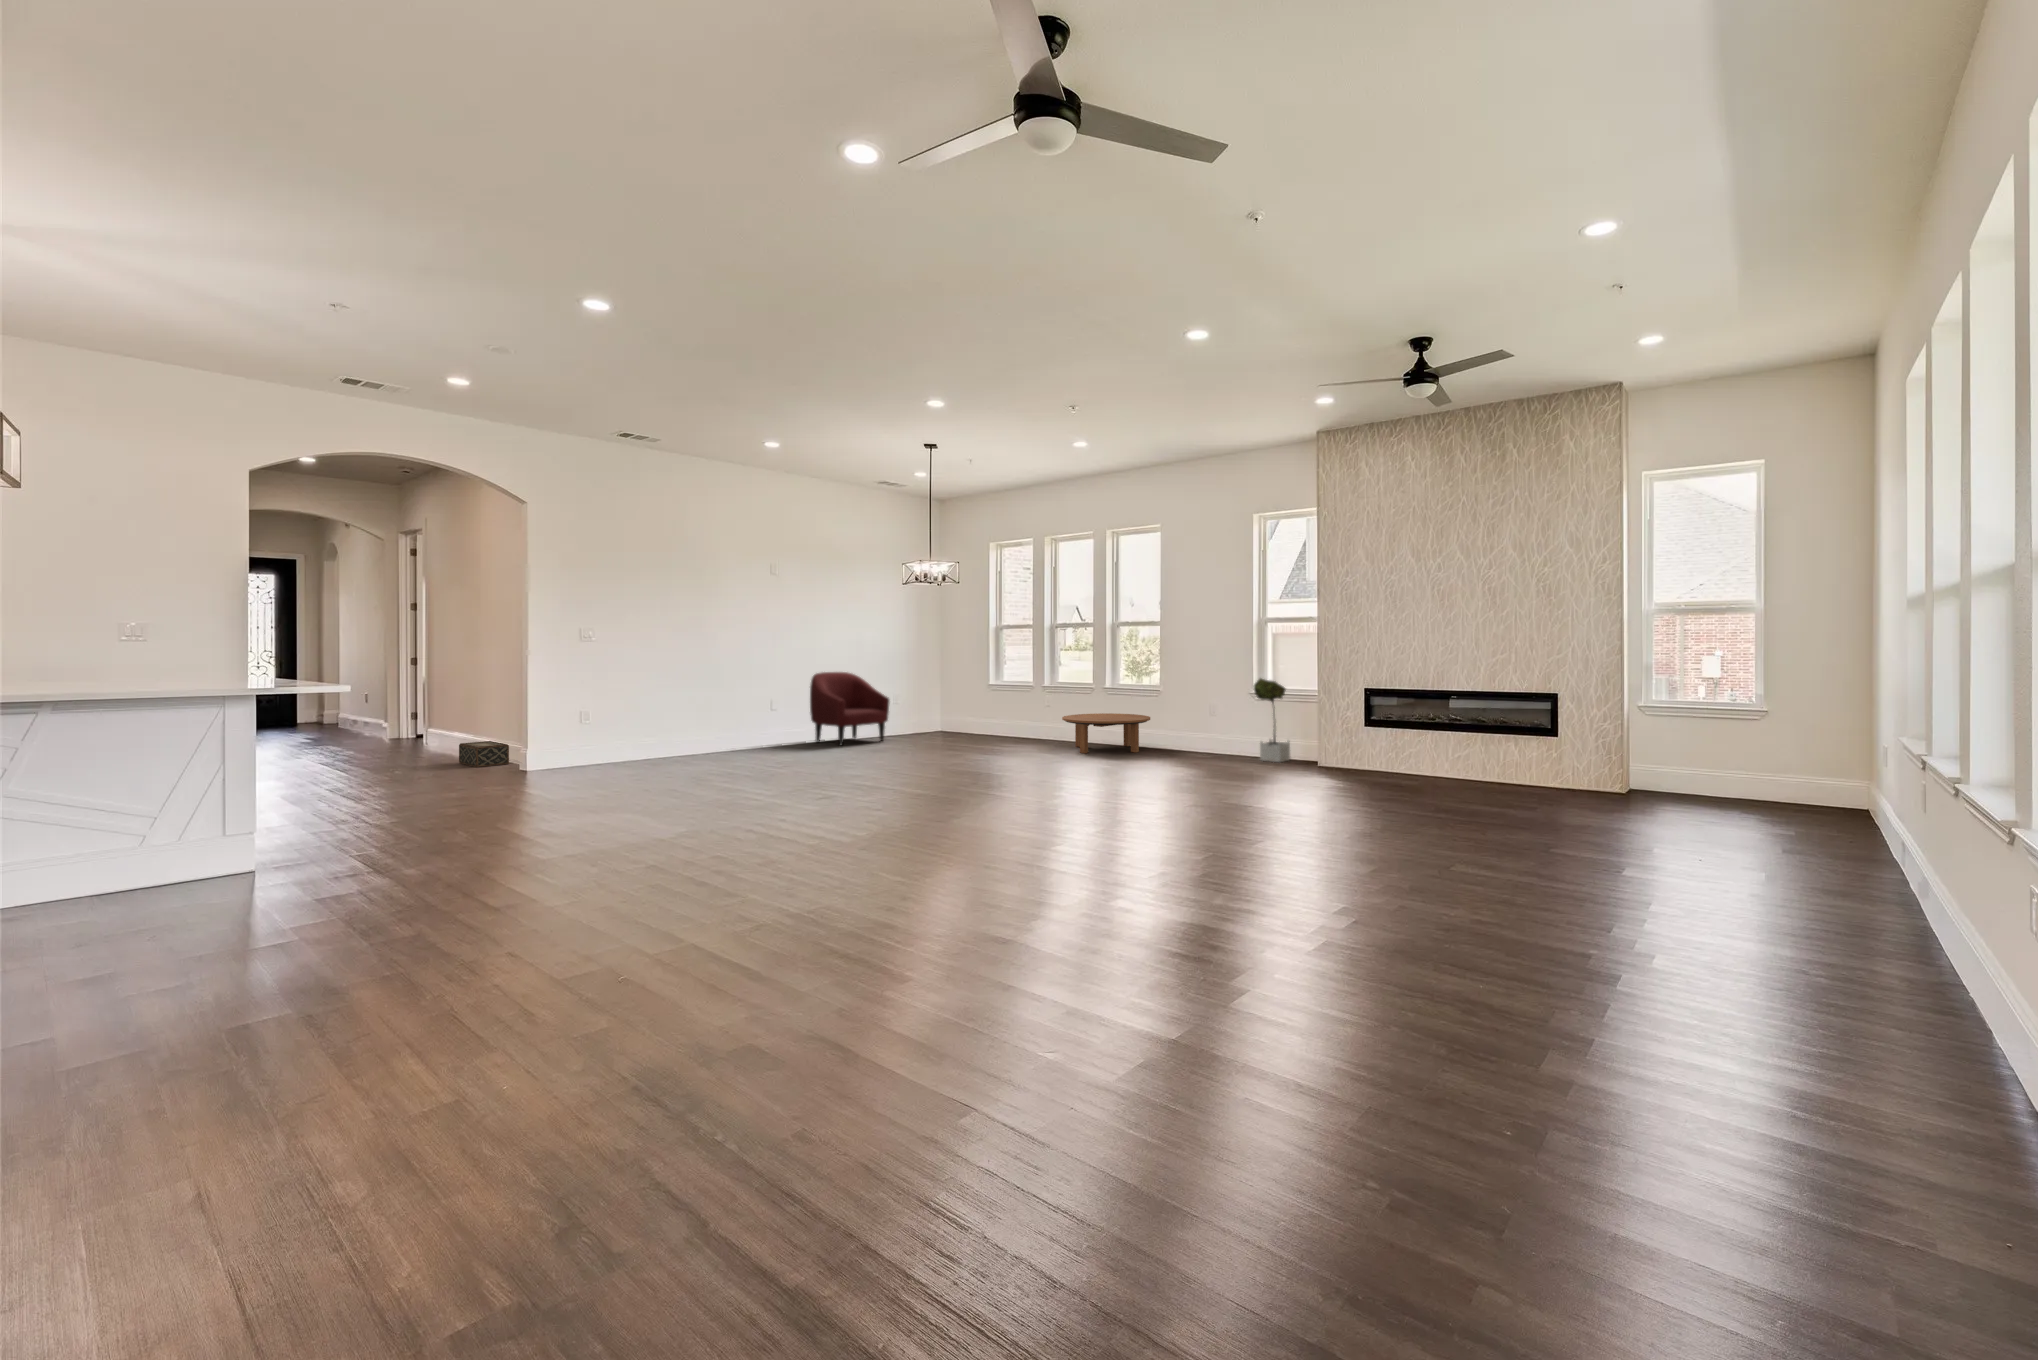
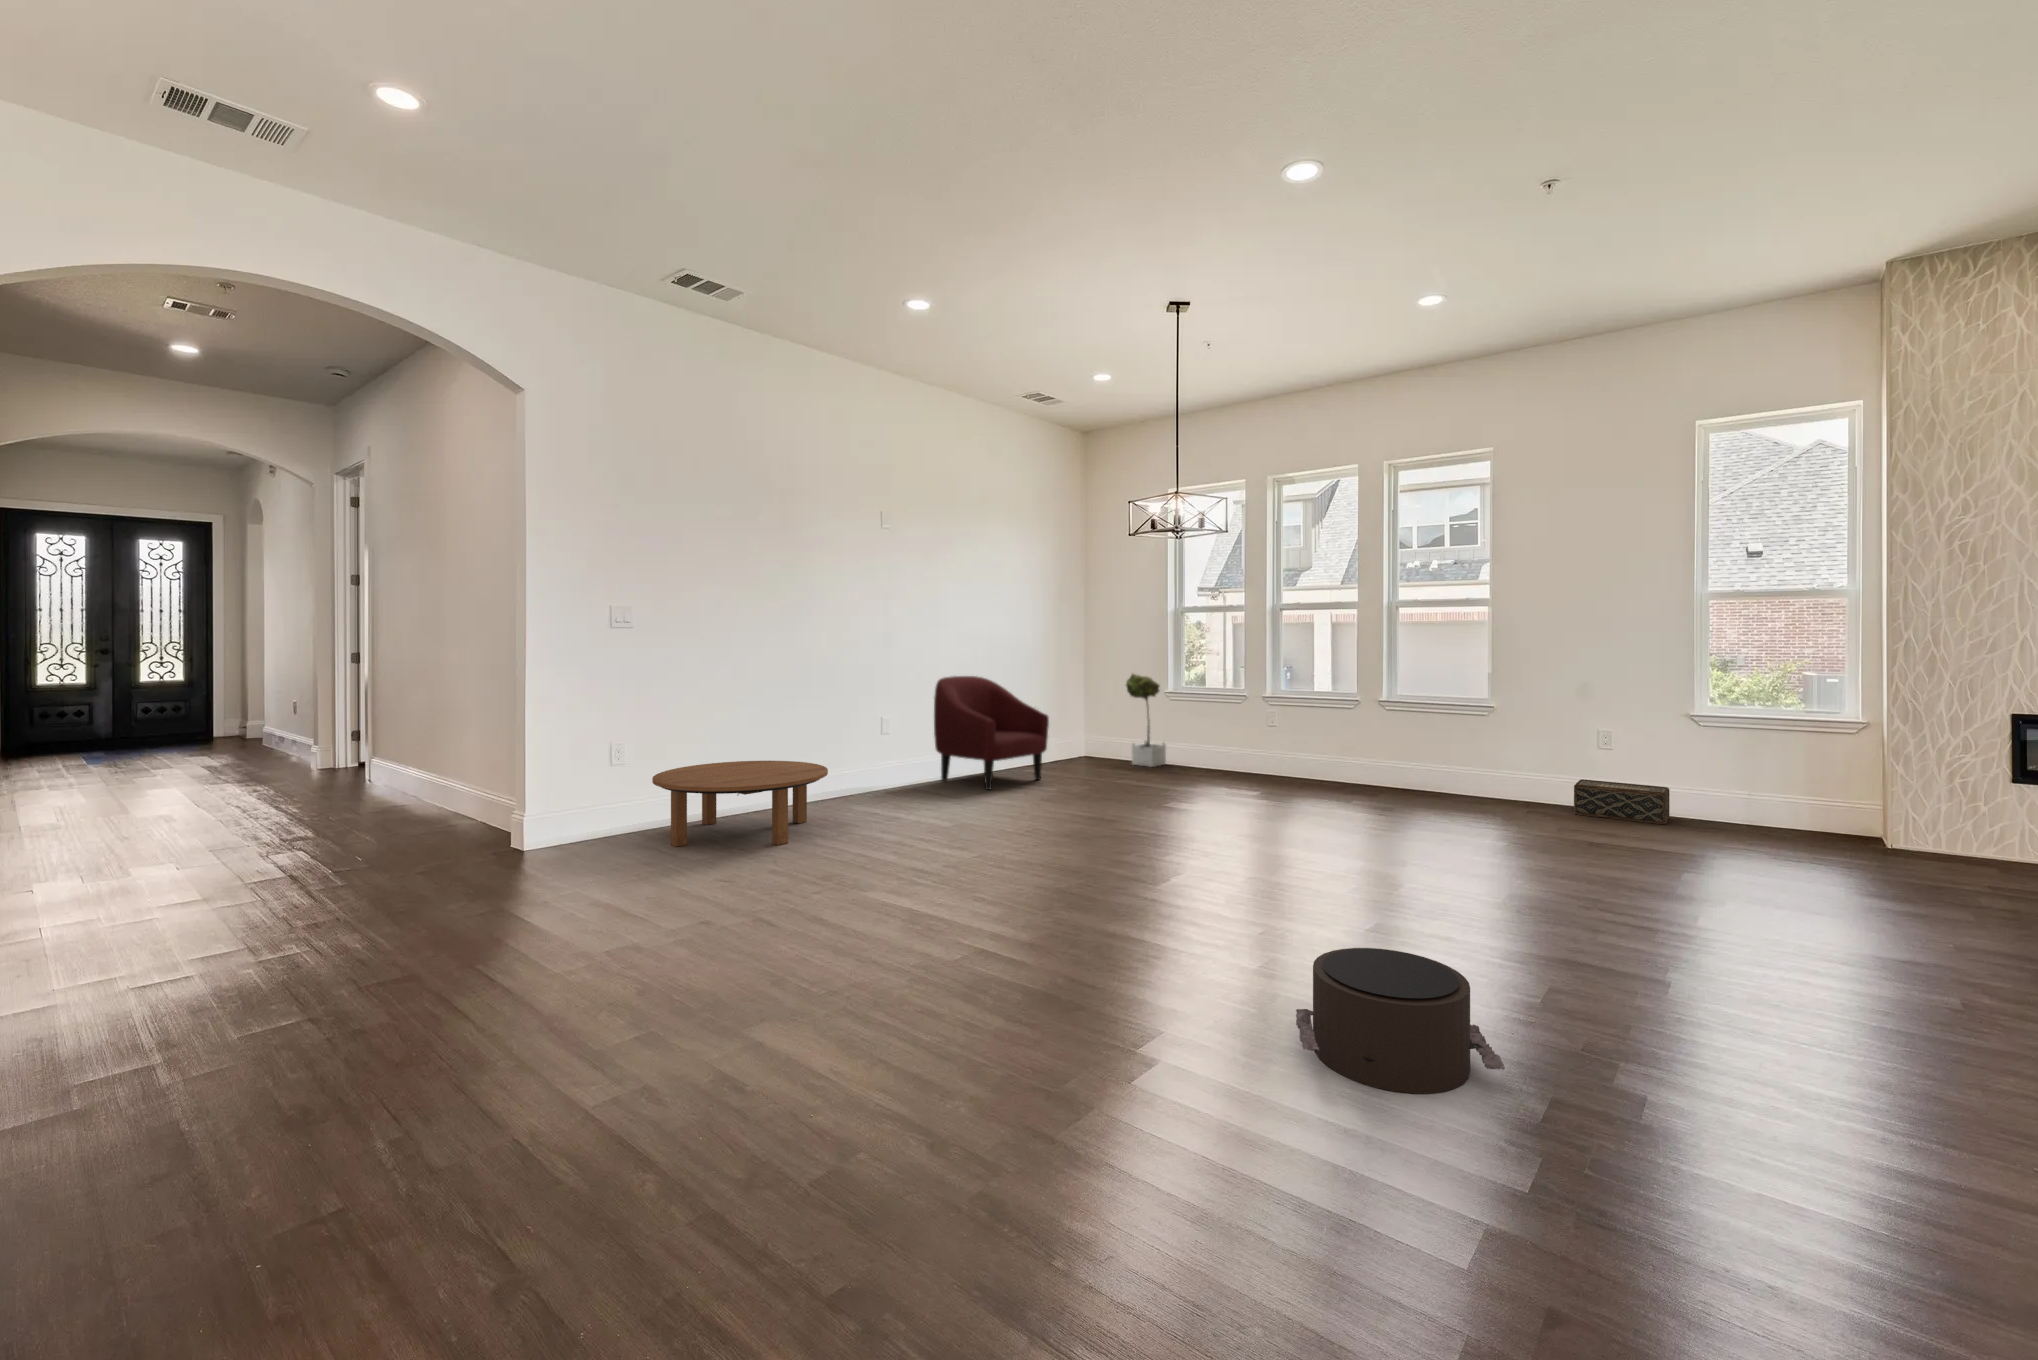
potted tree: present [1254,678,1290,762] -> present [1126,674,1166,767]
coffee table: present [1062,713,1150,753] -> present [652,761,828,847]
woven basket: present [459,741,509,767] -> present [1574,779,1670,824]
pouf: none [835,780,918,825] -> present [1296,948,1505,1093]

